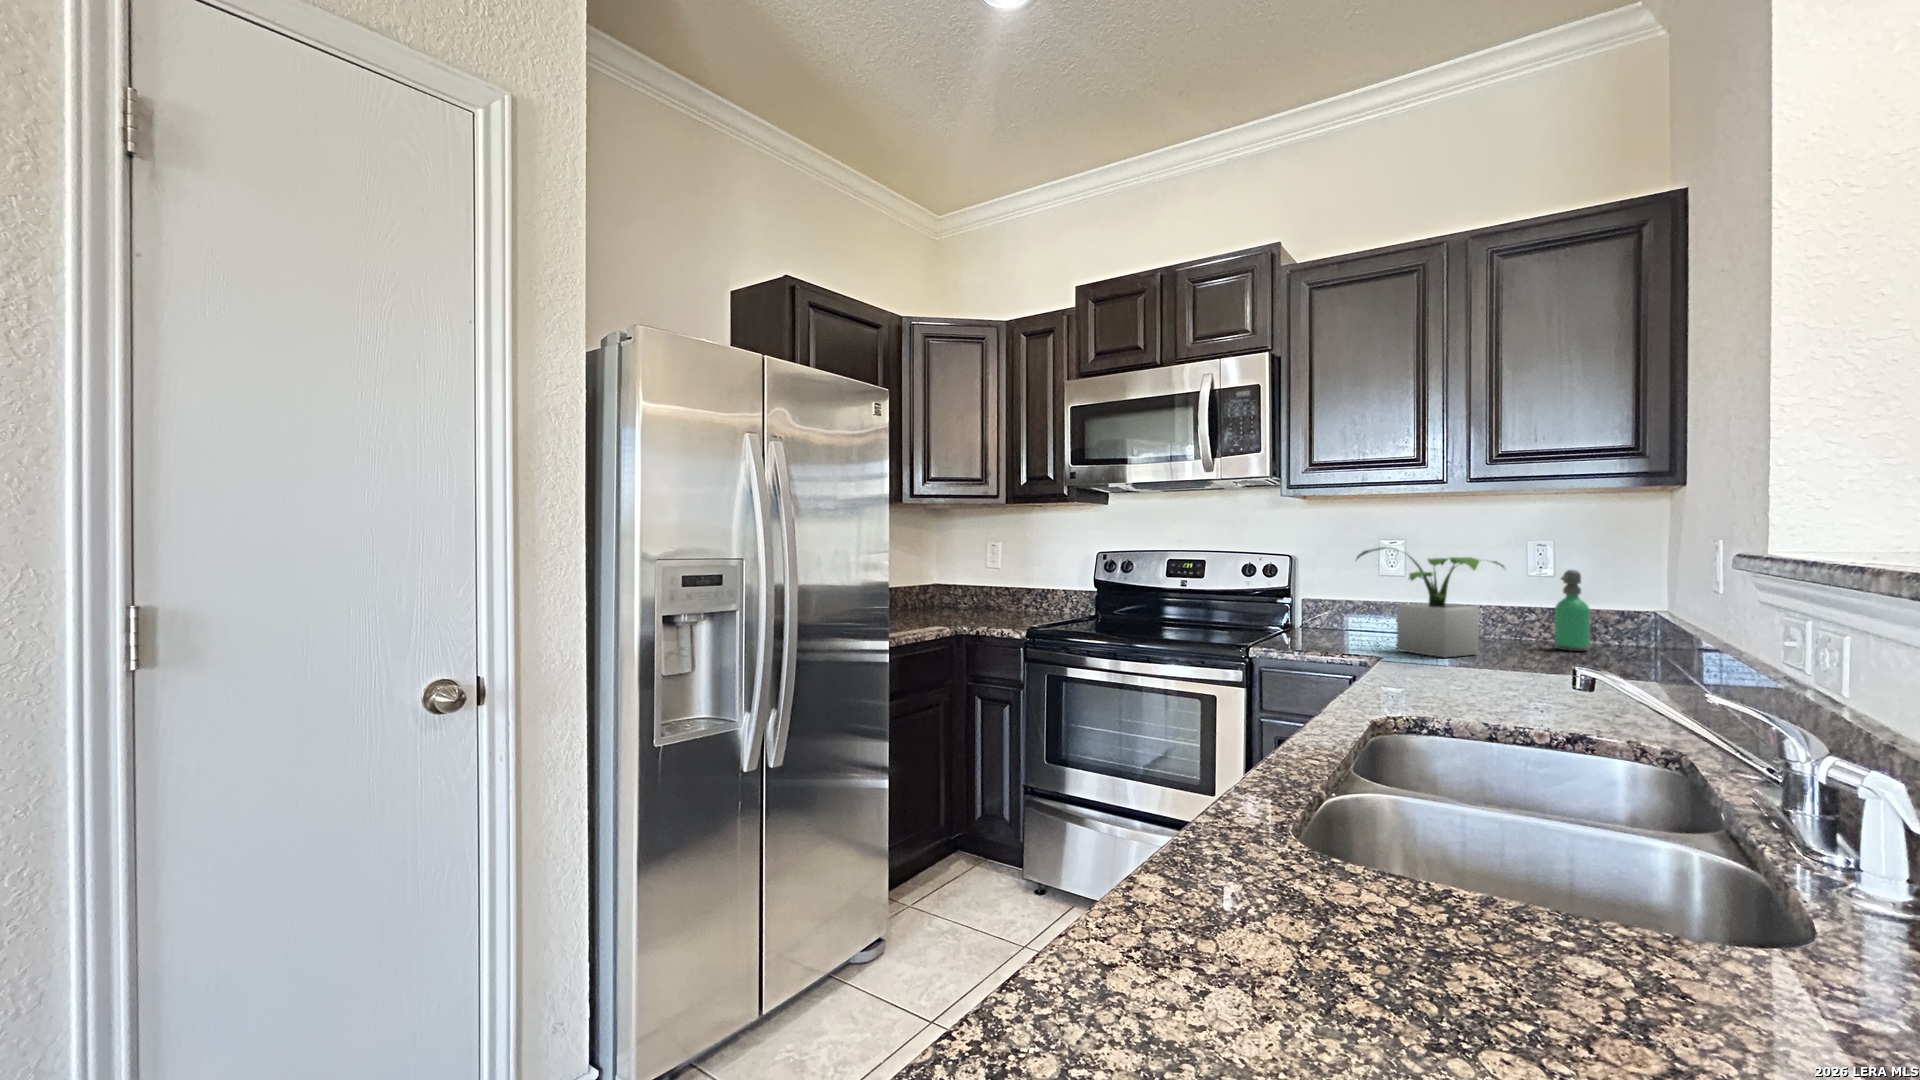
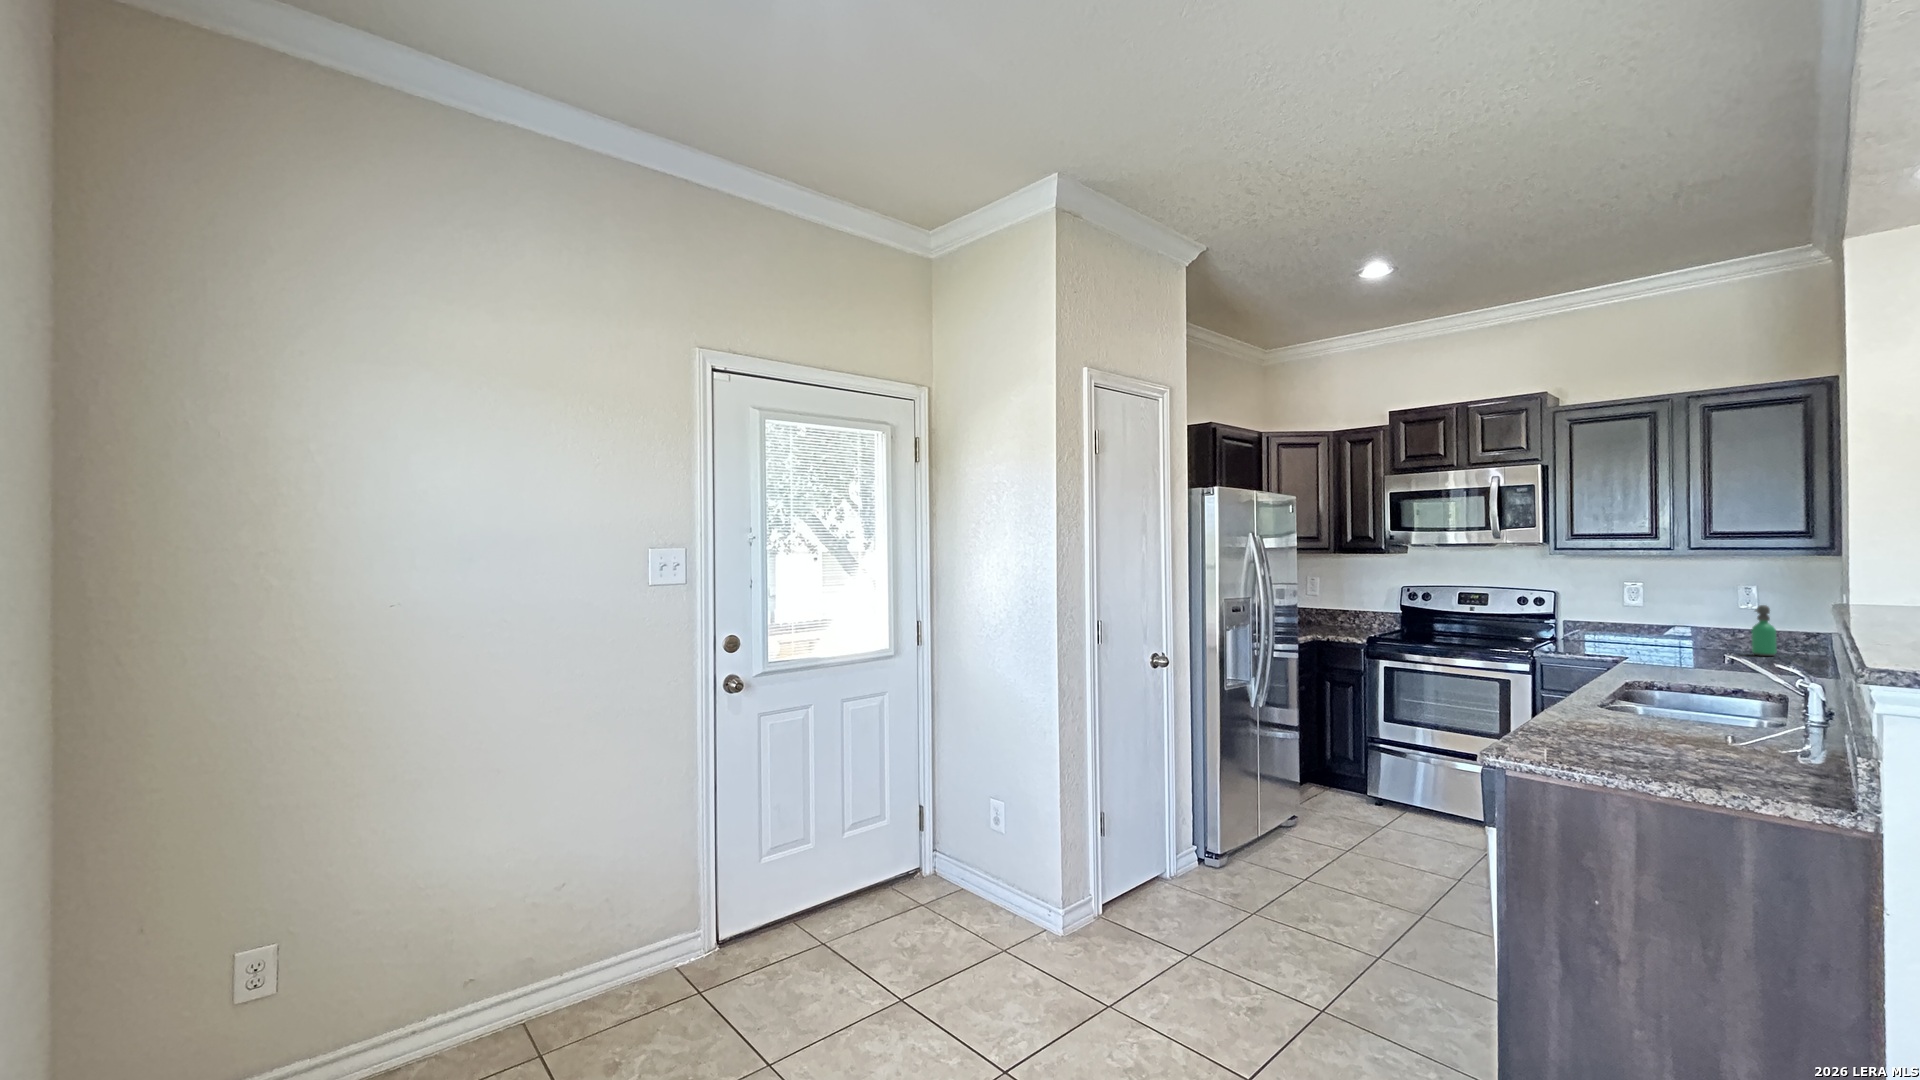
potted plant: present [1357,547,1504,658] -> none [1608,590,1715,658]

